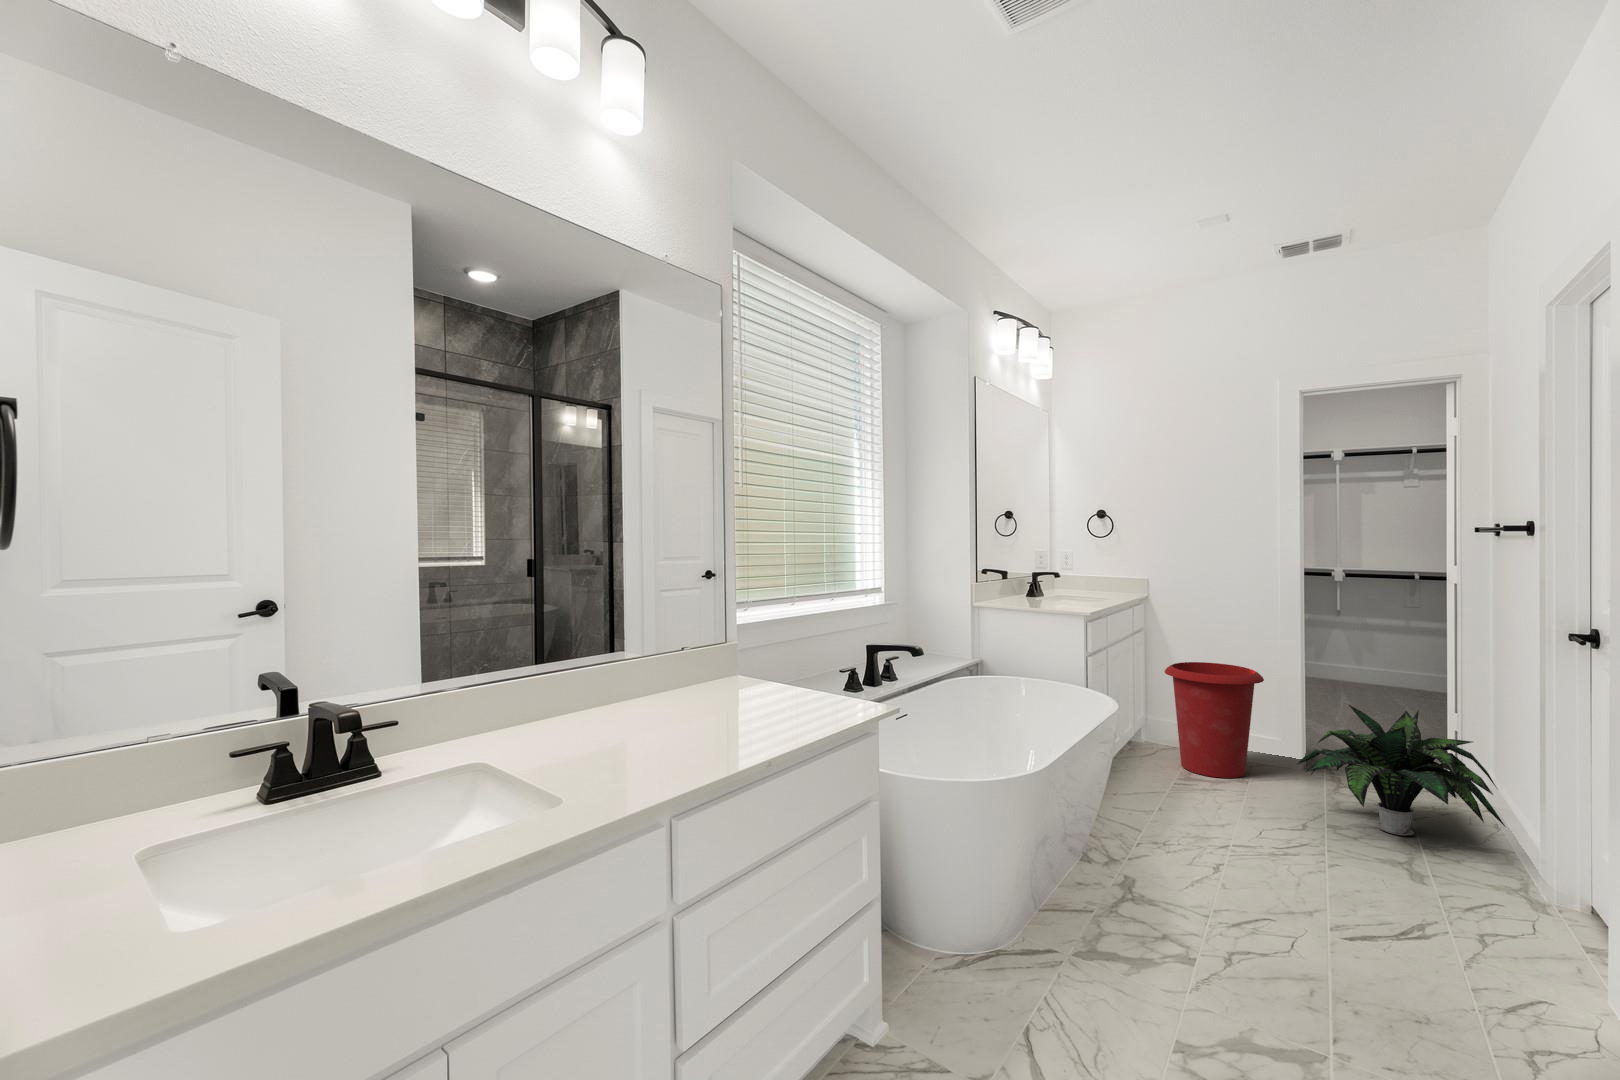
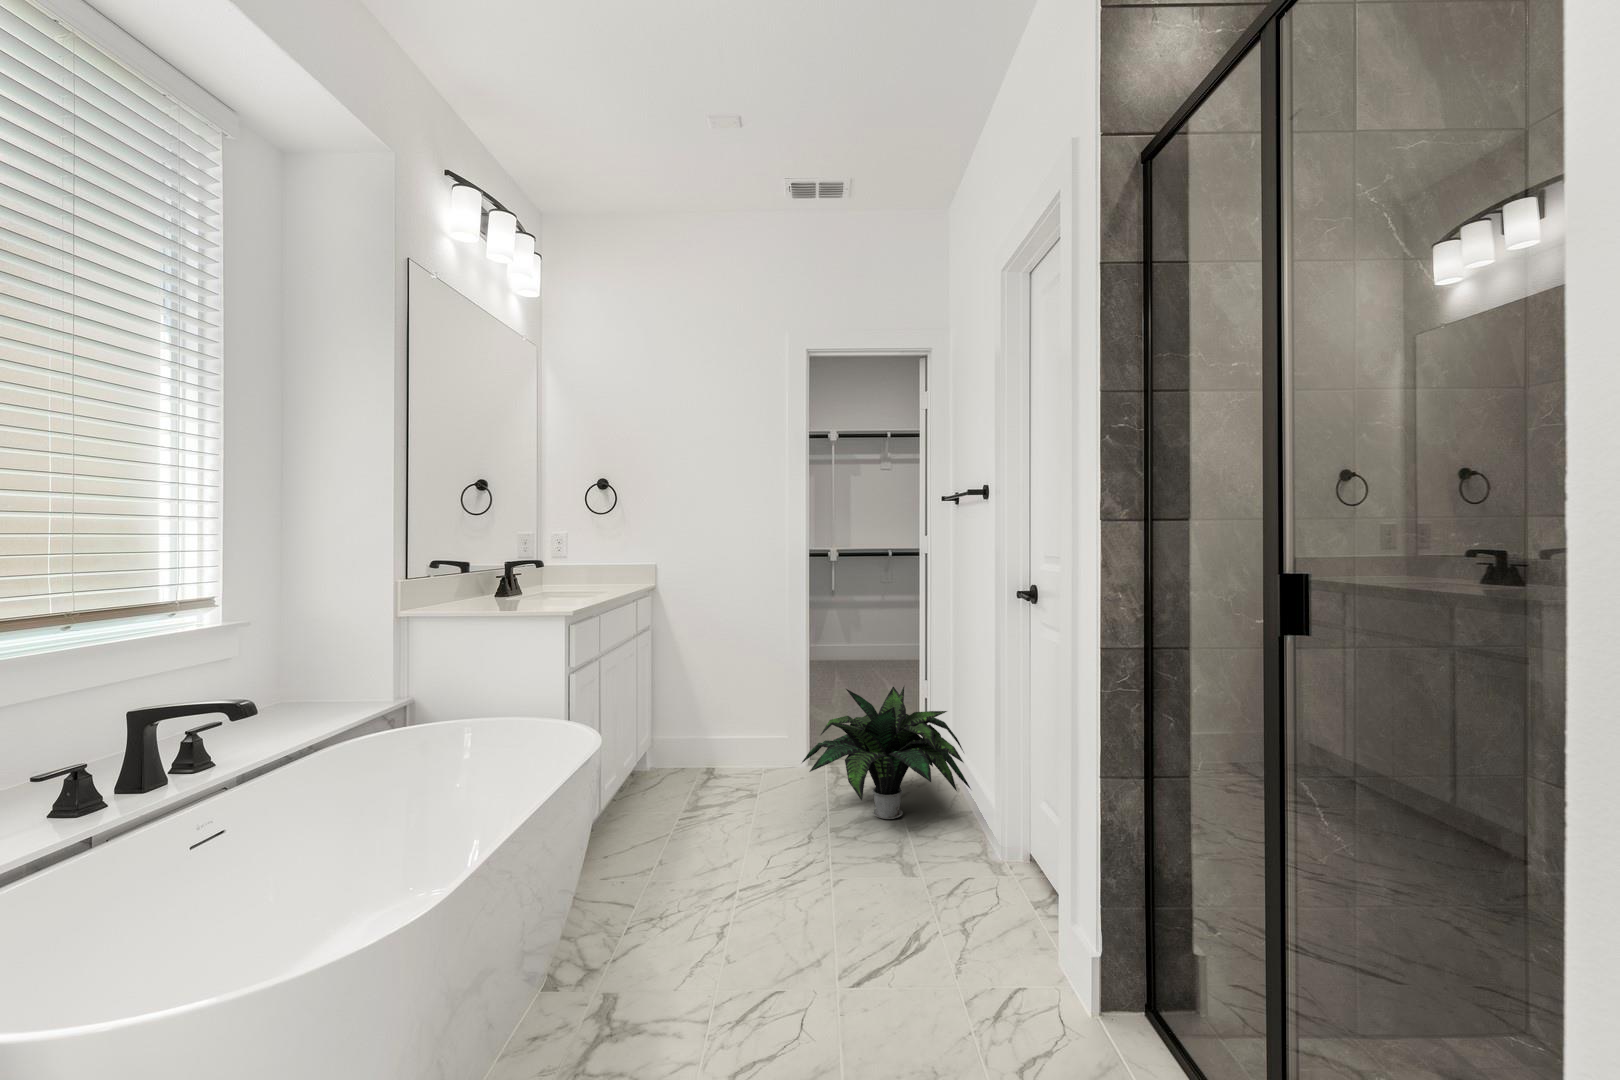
waste bin: present [1164,662,1264,778] -> none [671,657,771,790]

